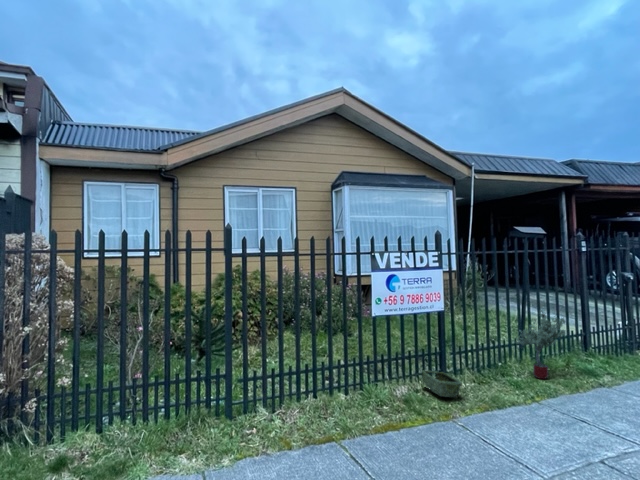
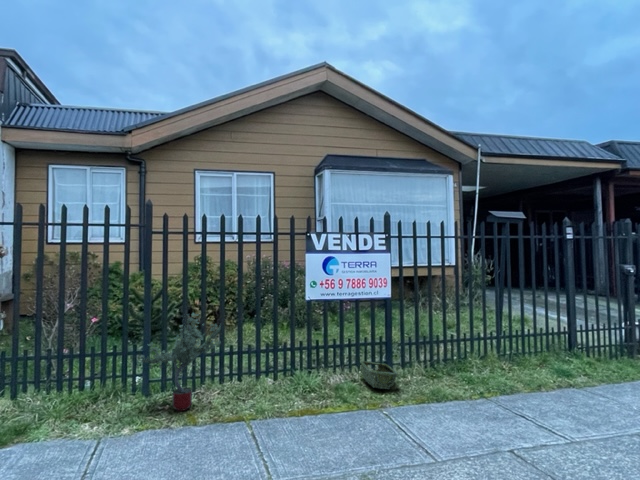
potted tree: present [516,310,566,379] -> present [141,313,221,411]

